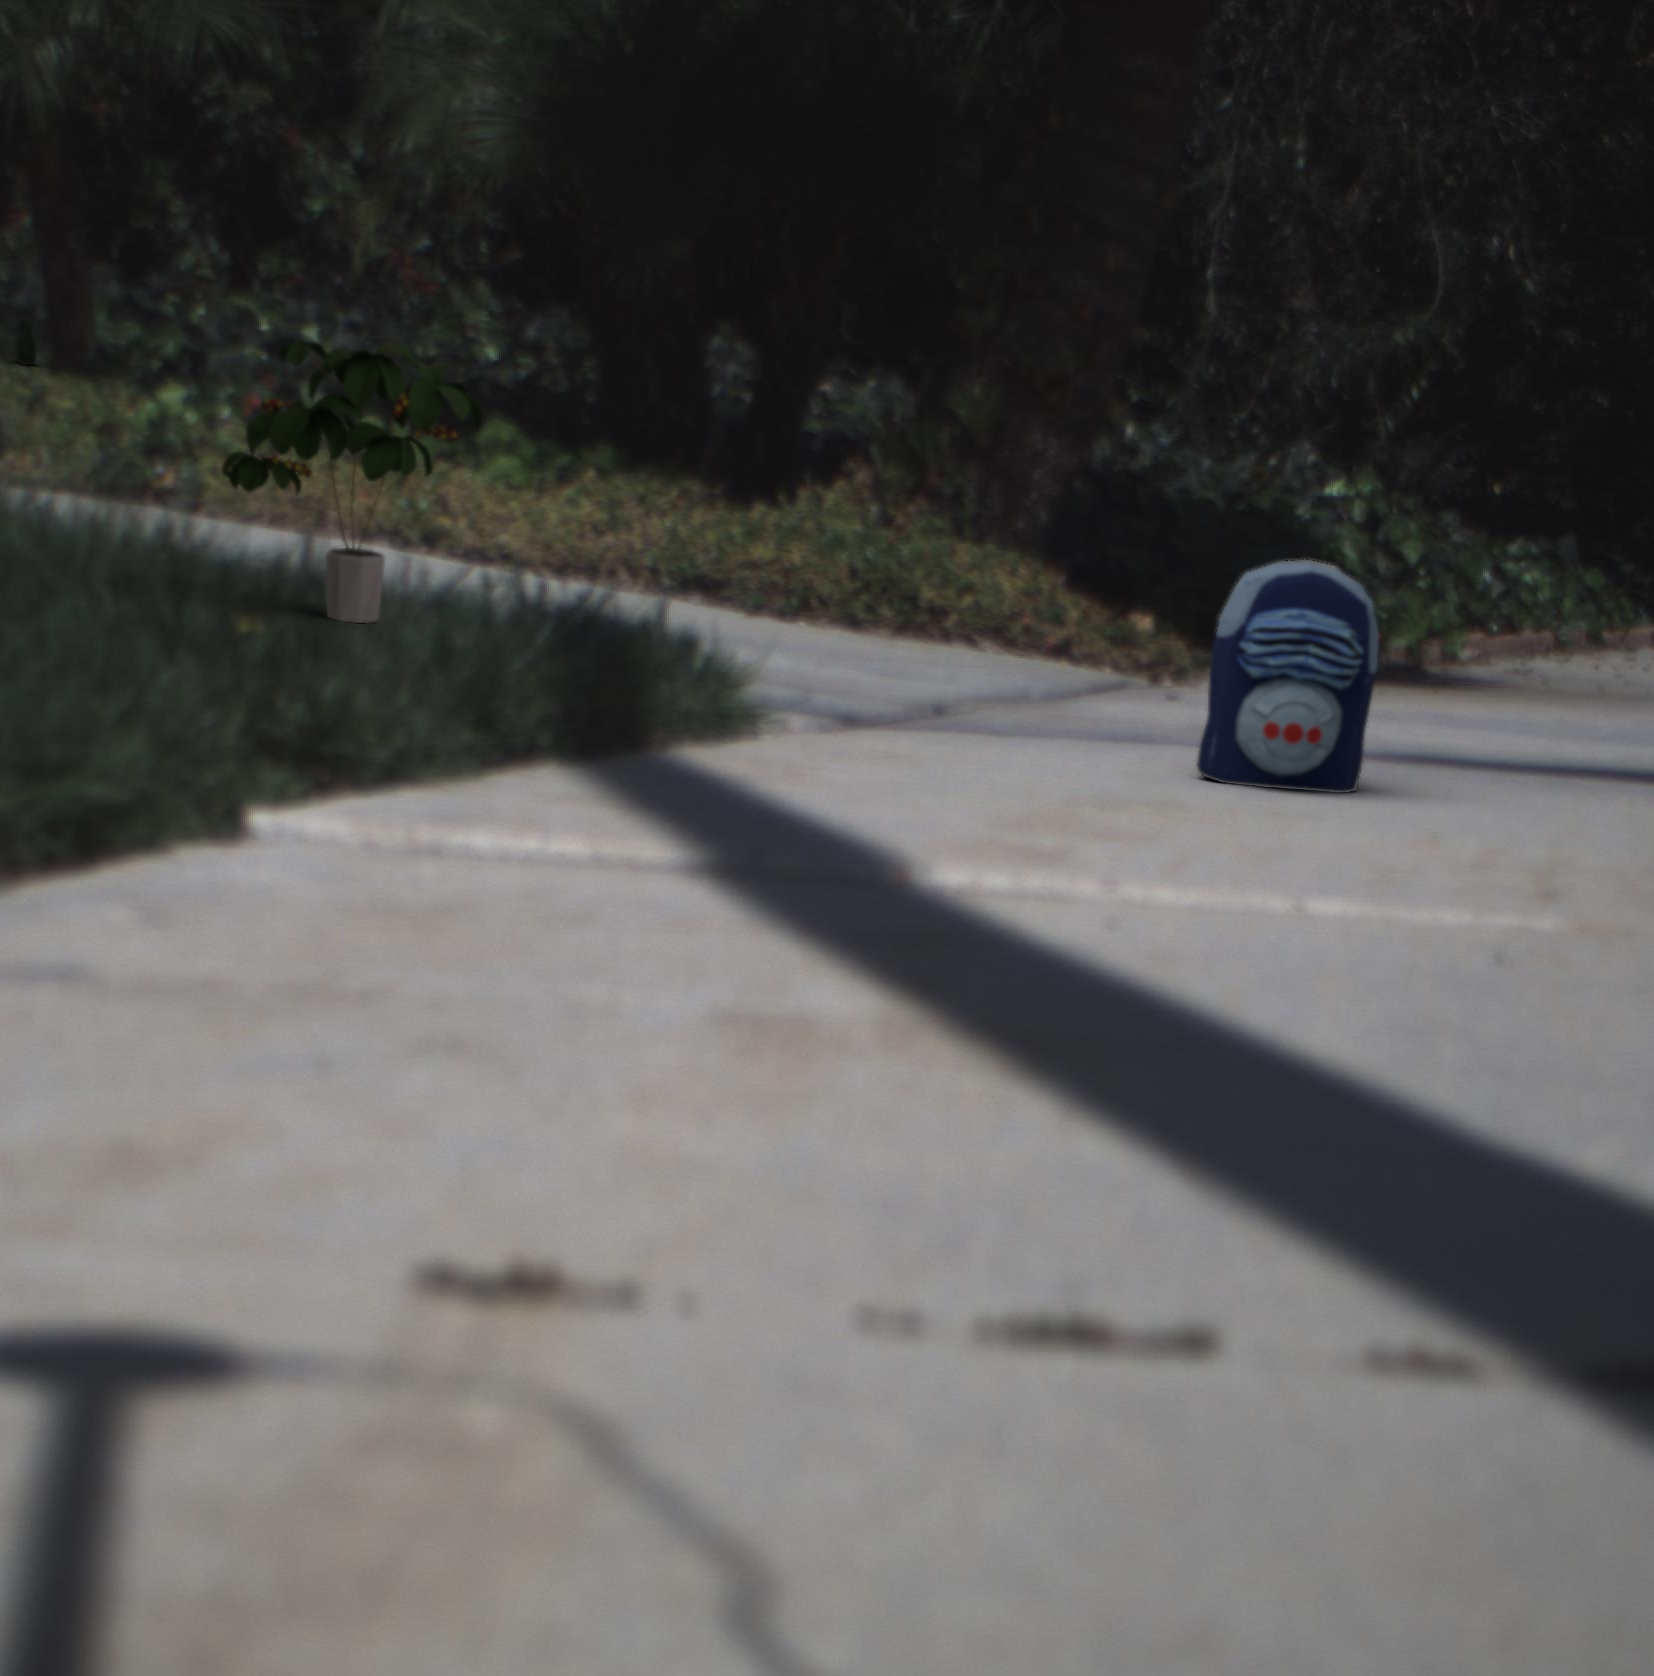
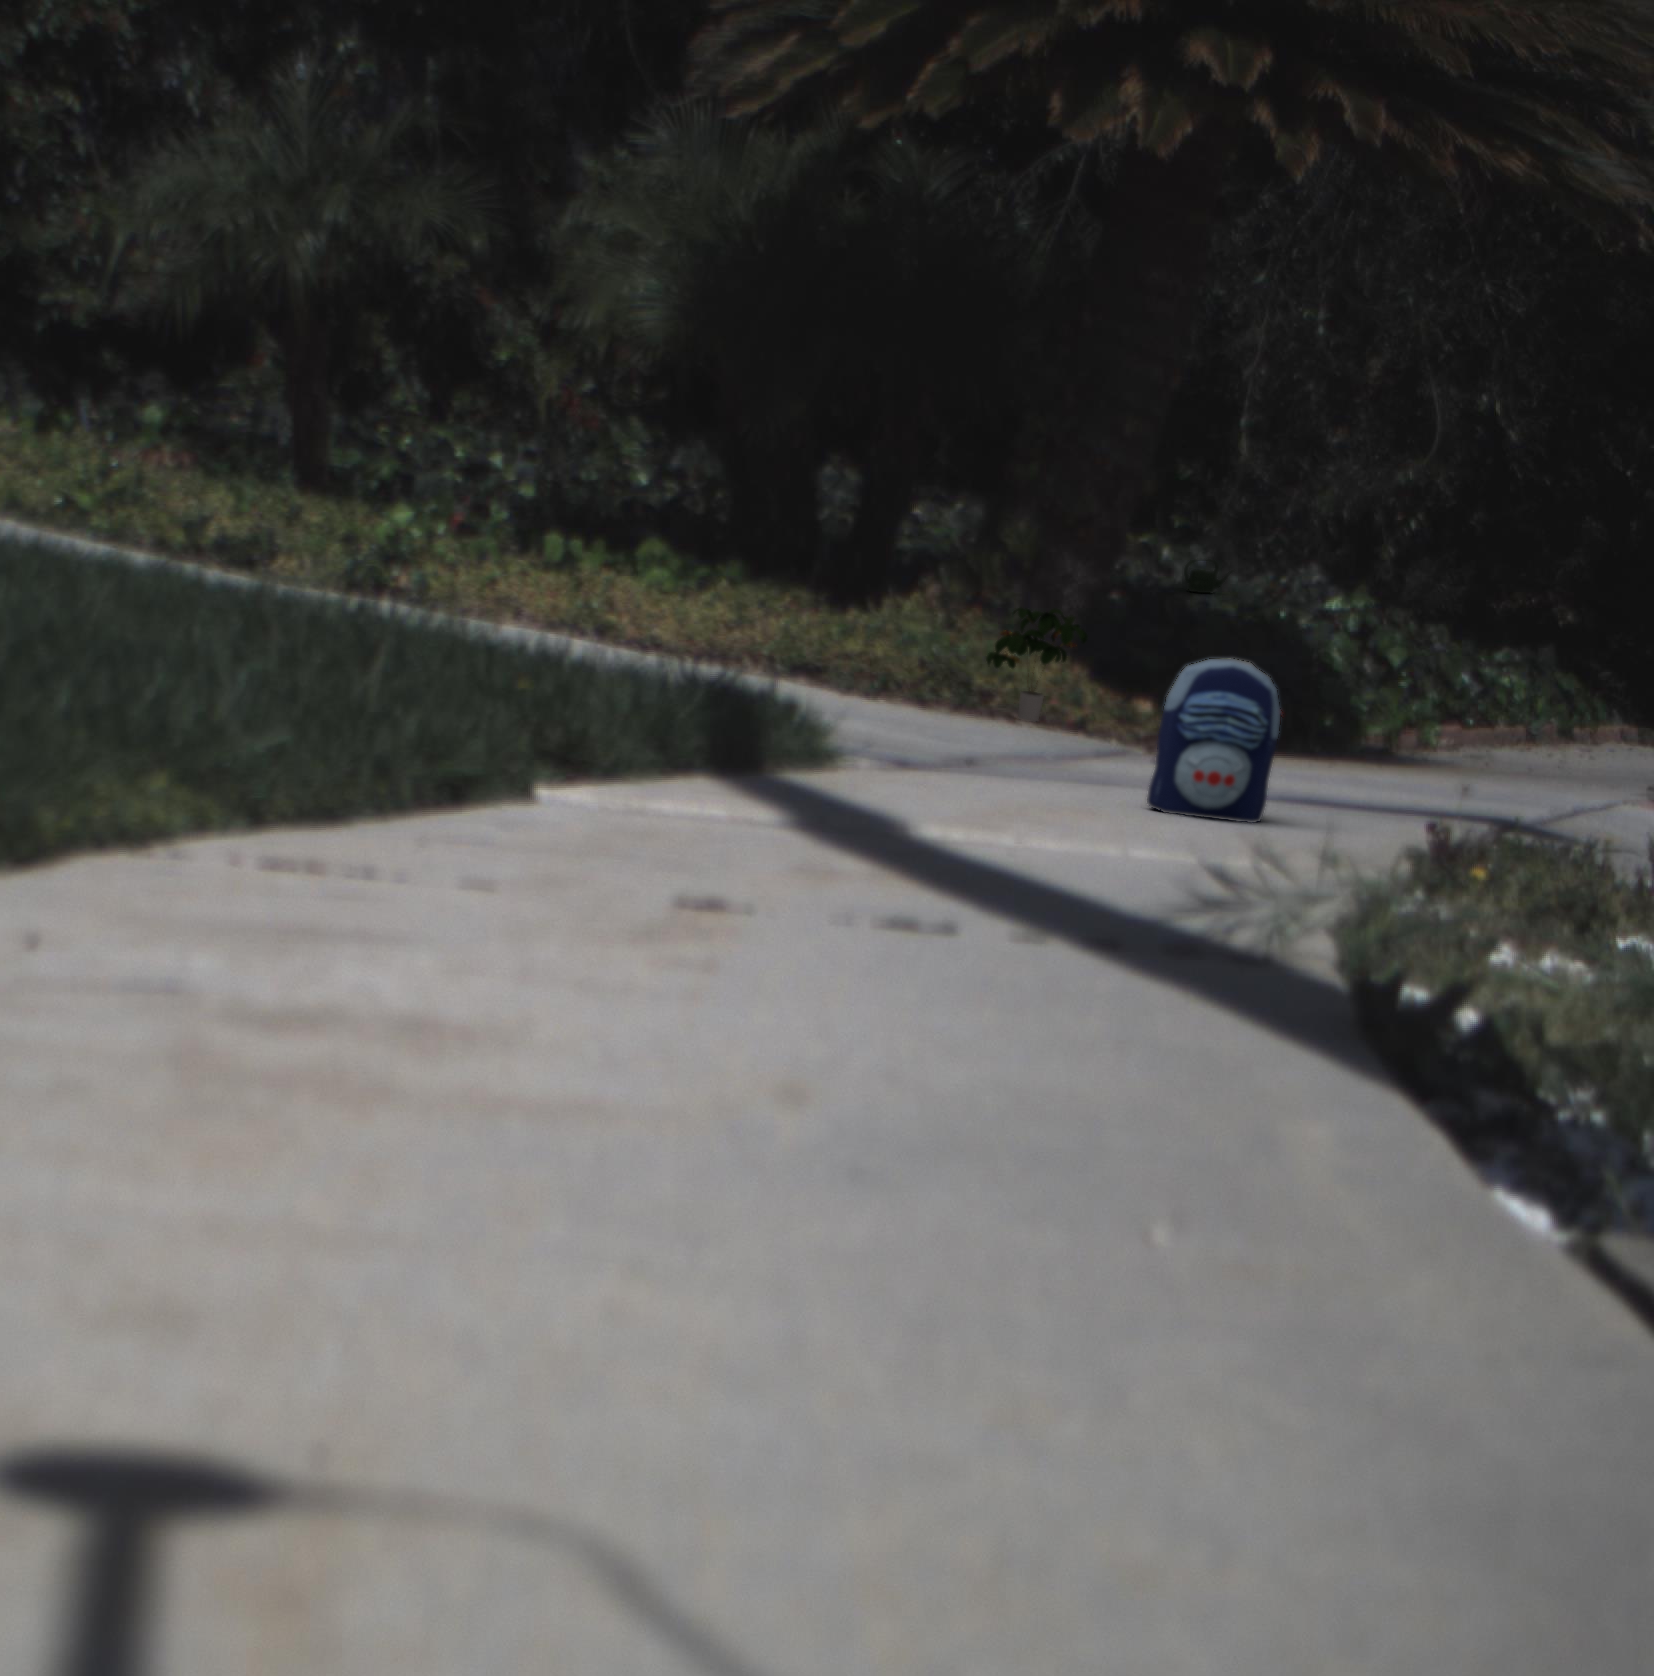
watering can: present [15,317,36,365] -> present [1184,559,1229,593]
potted plant: present [221,340,483,623] -> present [986,608,1088,722]

